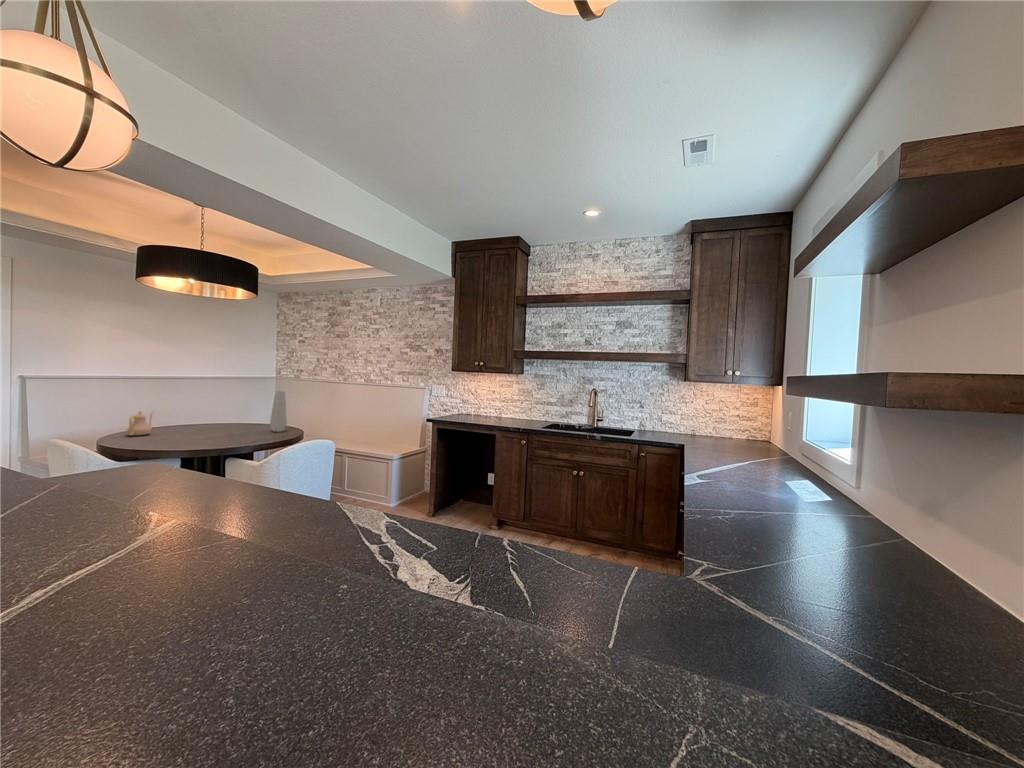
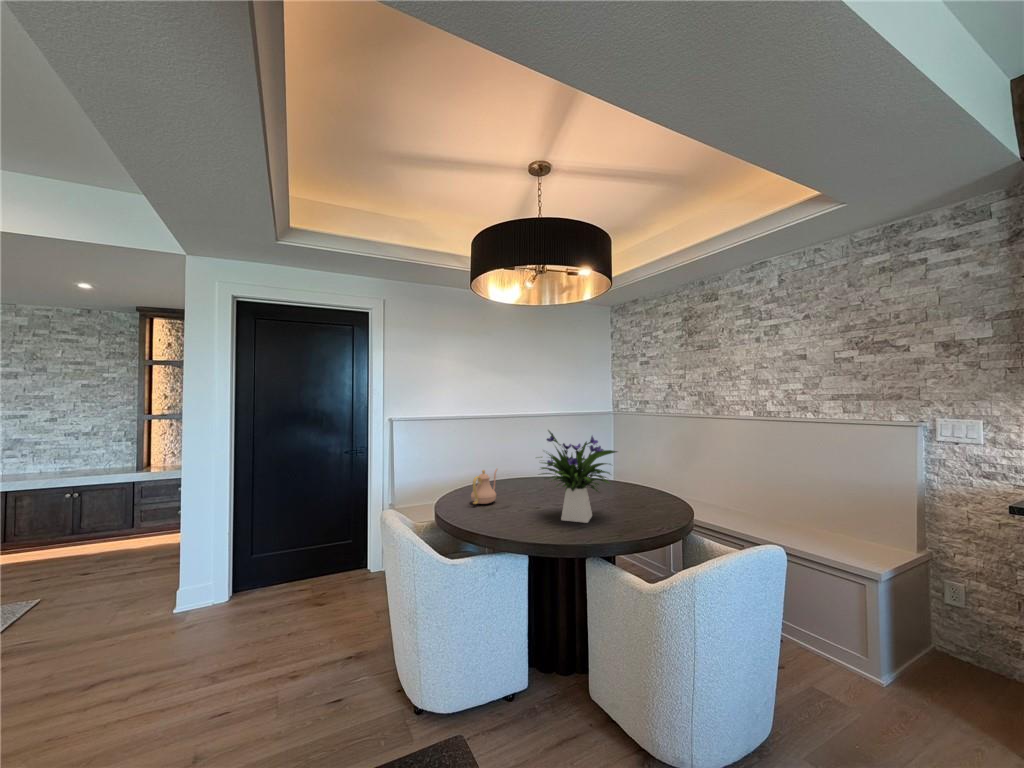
flower arrangement: none [187,382,251,439] -> present [541,431,617,523]
vase: present [270,391,287,432] -> none [642,440,667,511]

